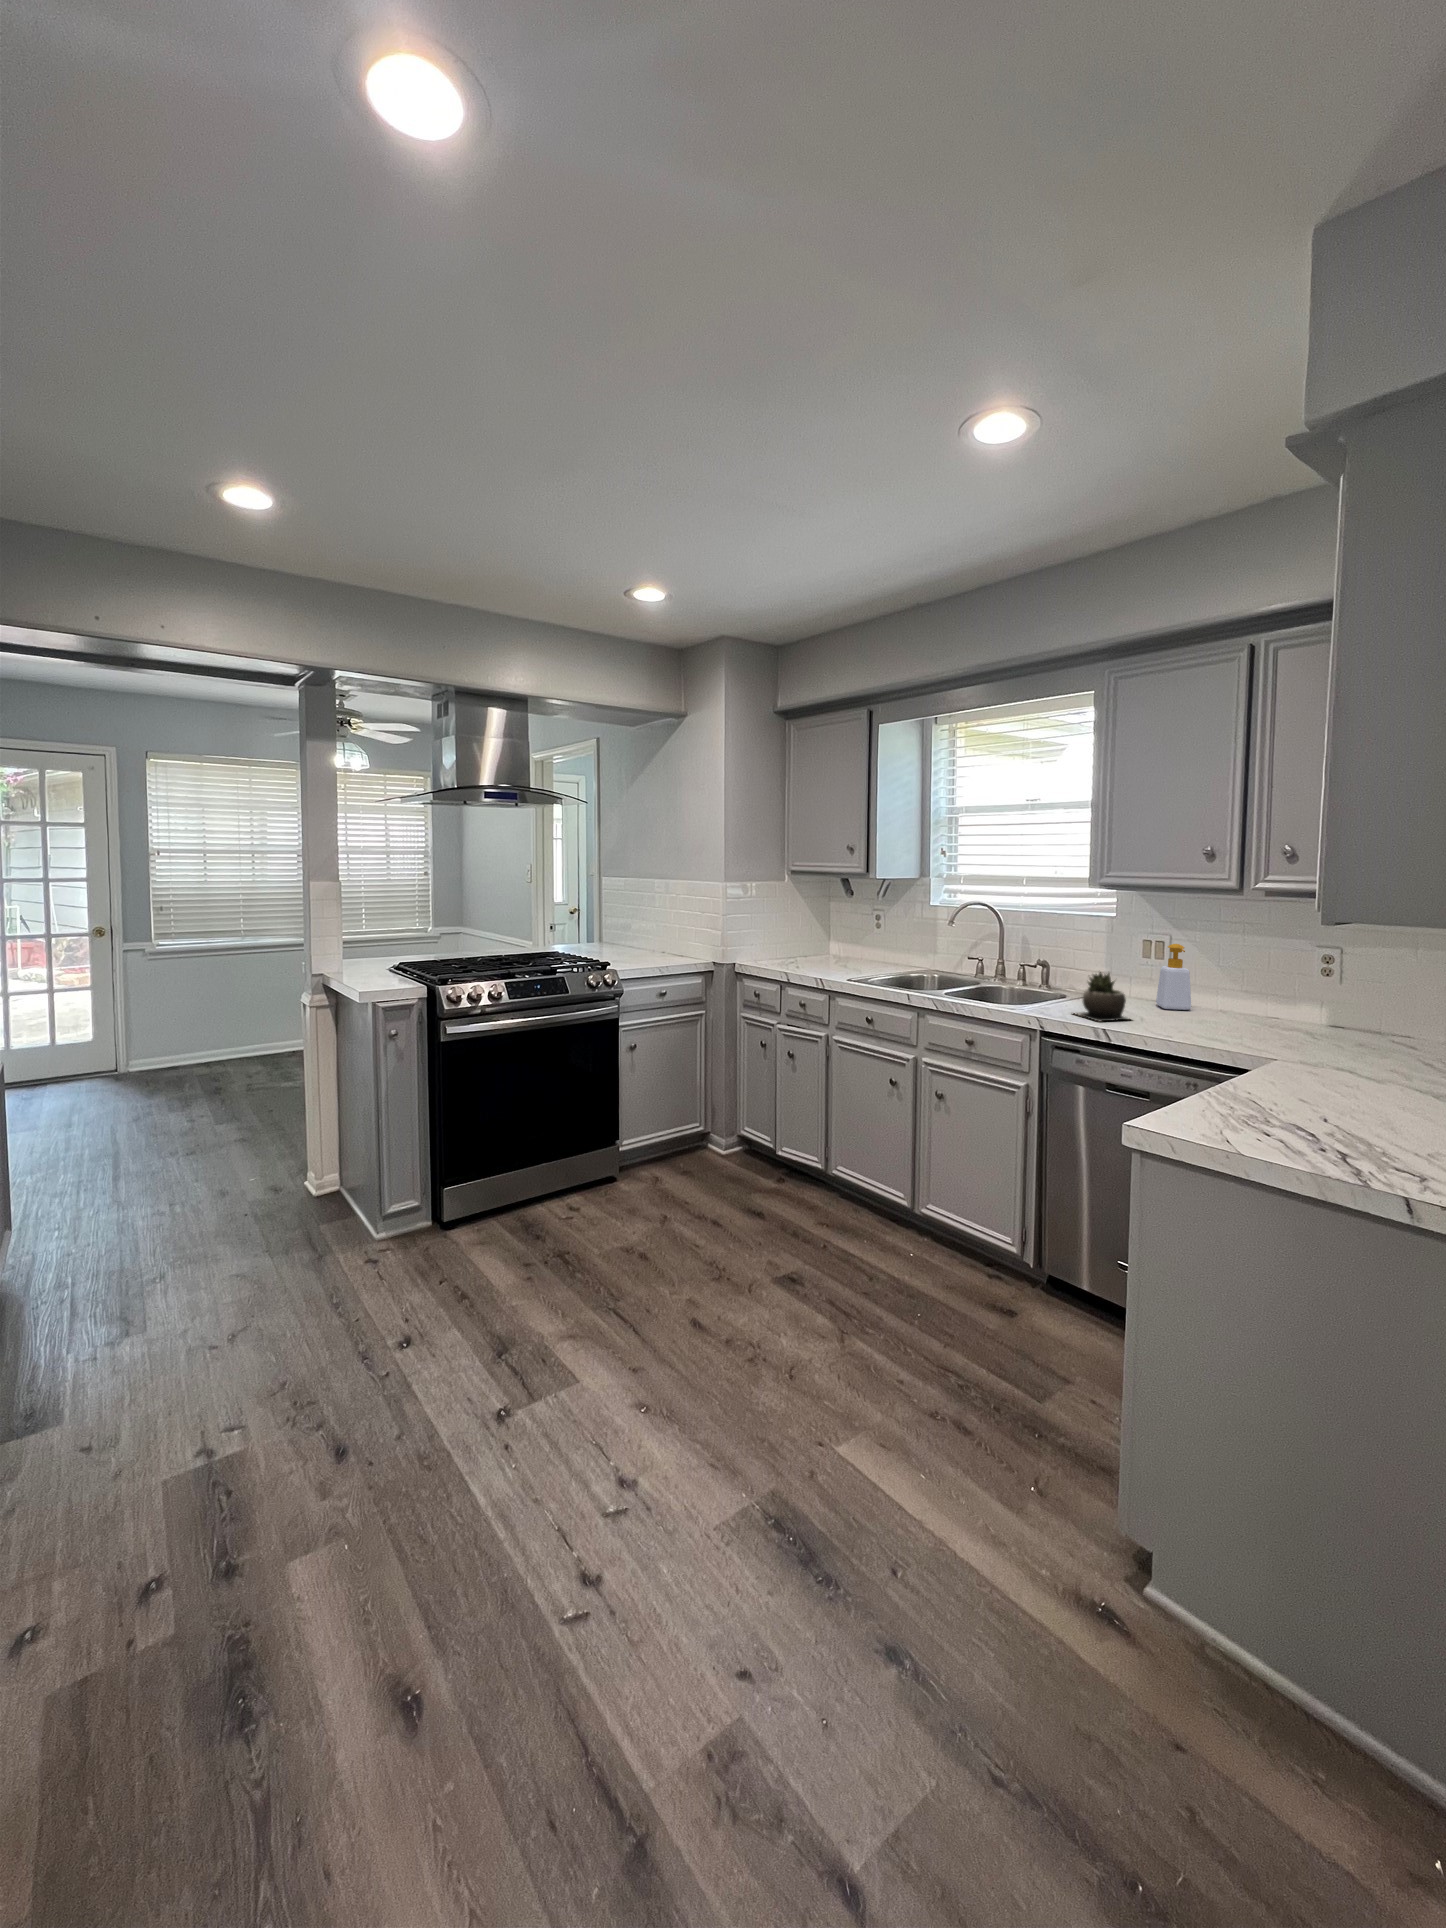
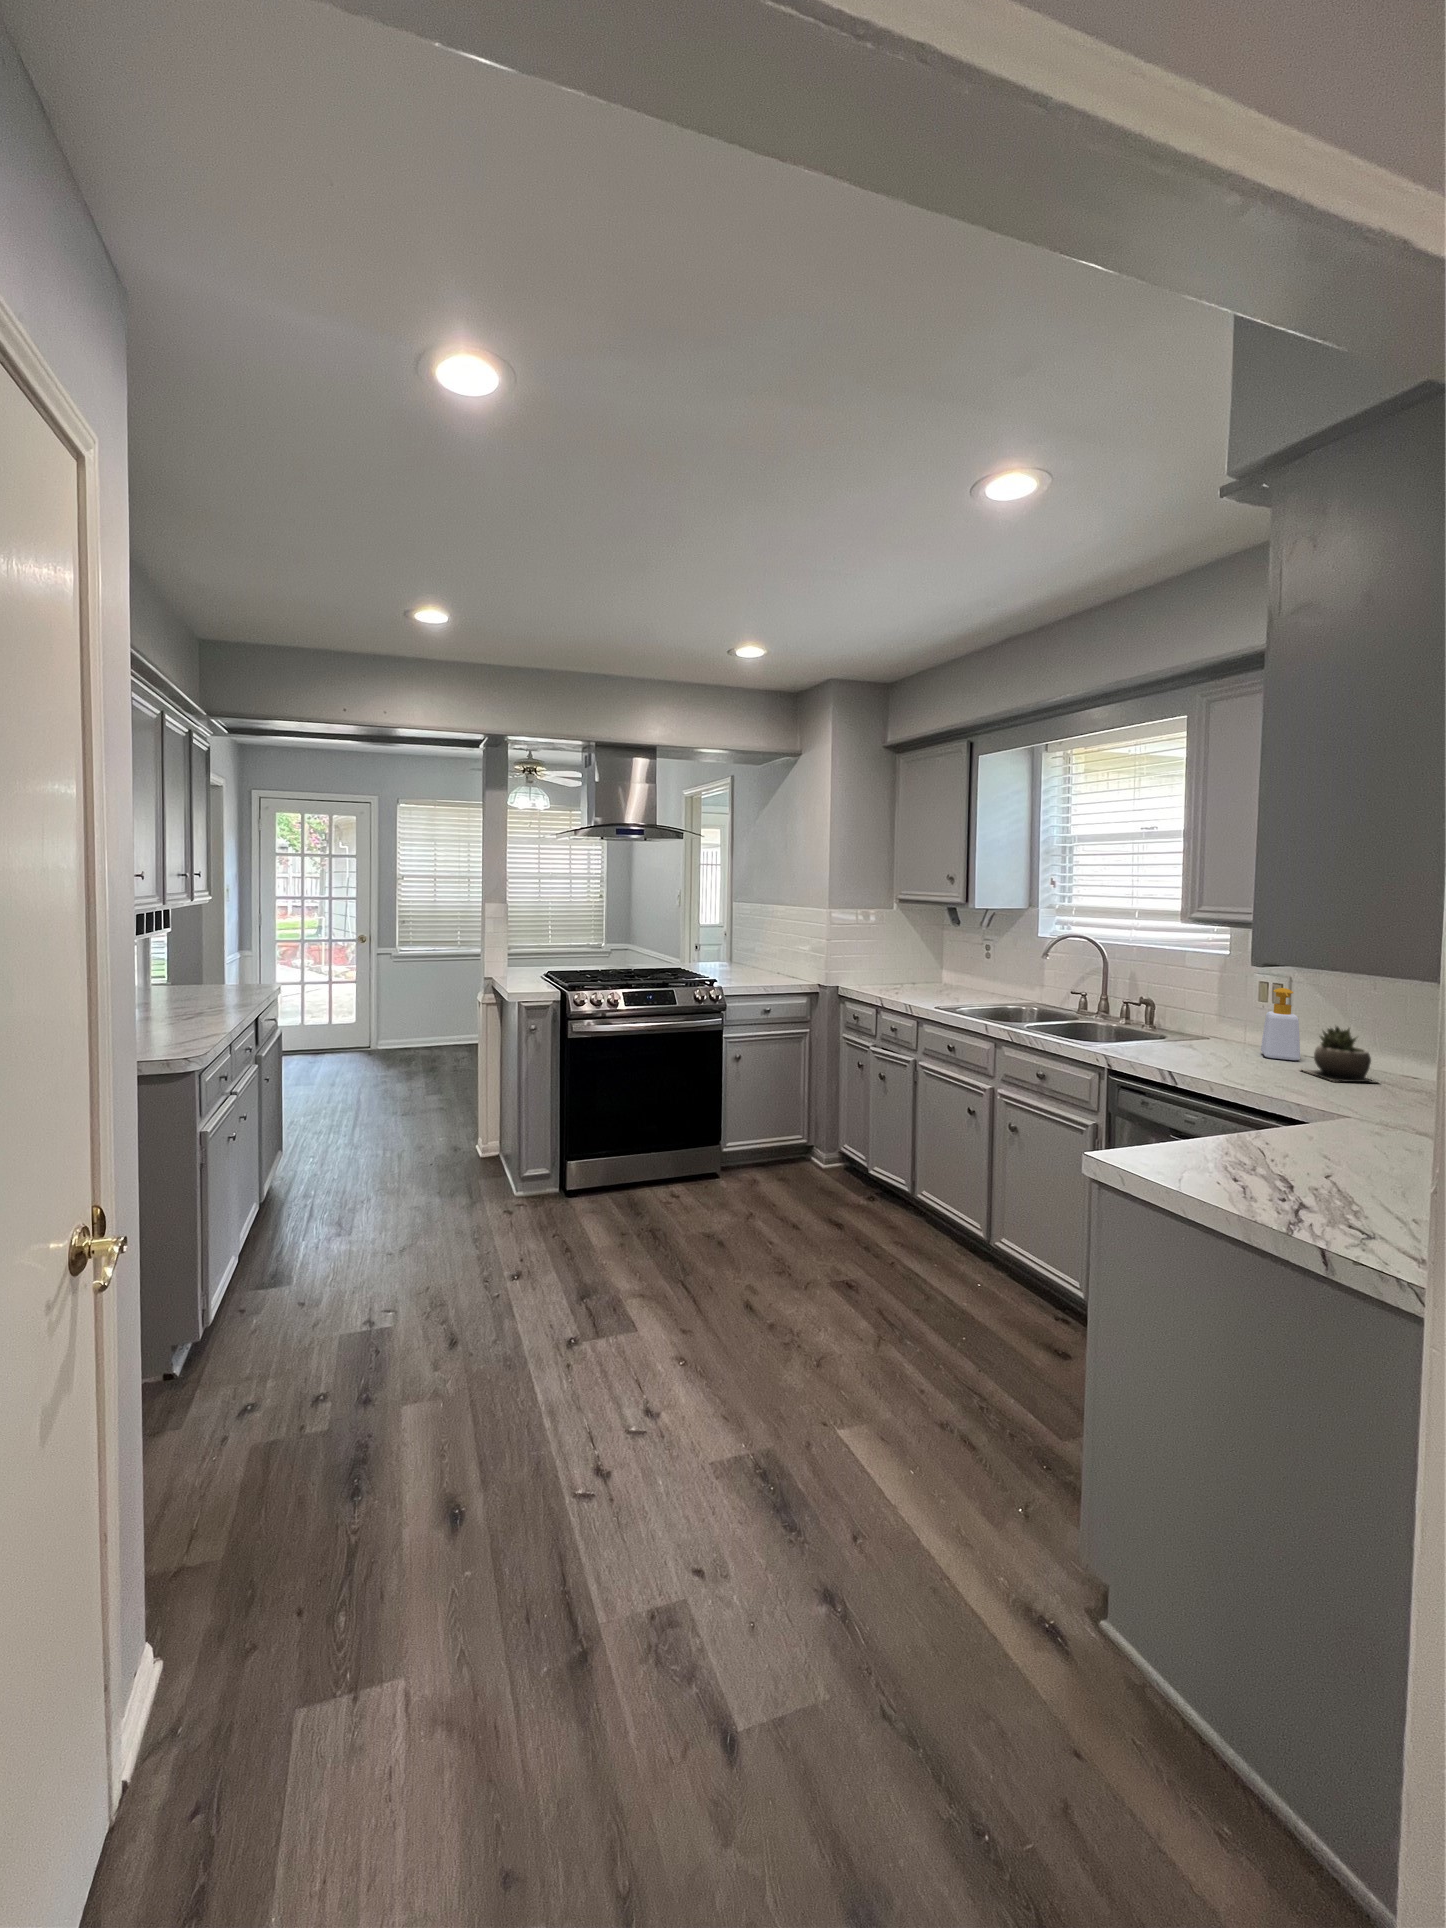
succulent plant: present [1076,972,1129,1021] -> present [1301,1026,1376,1083]

